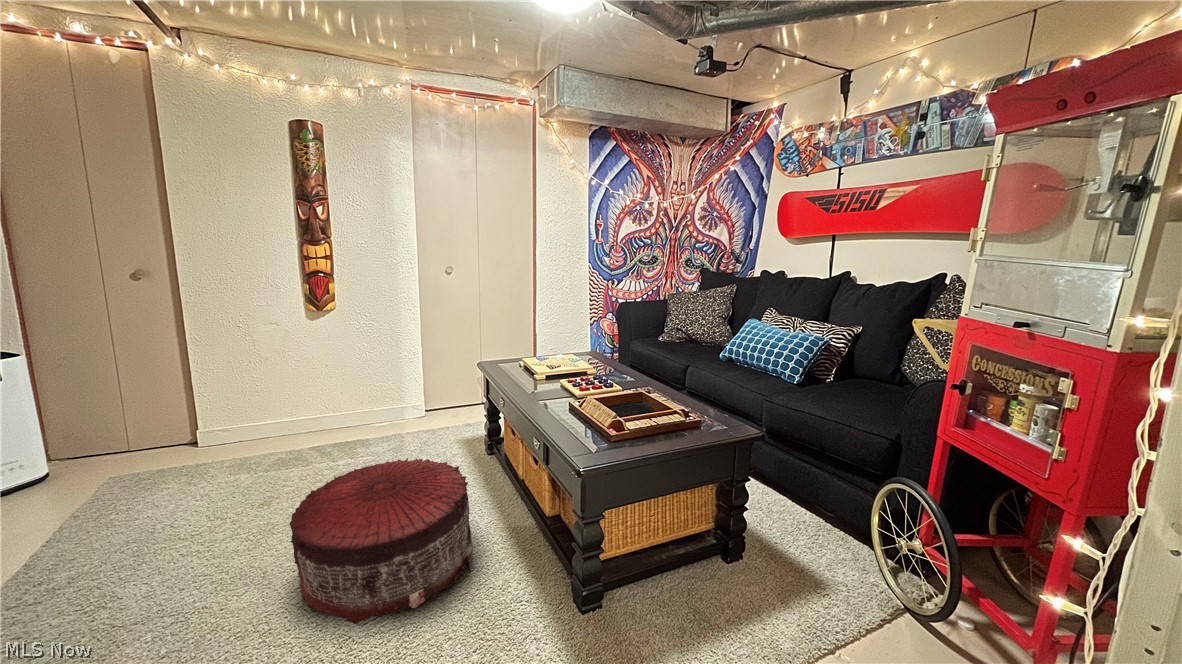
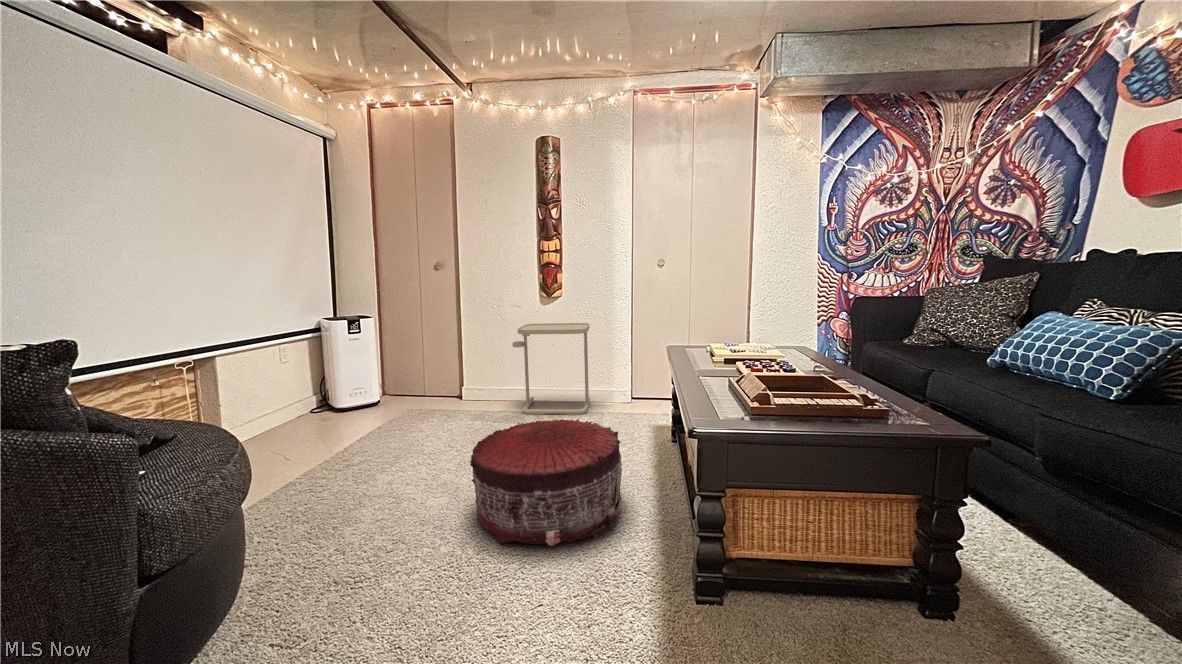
side table: none [276,337,381,451] -> present [512,323,590,415]

